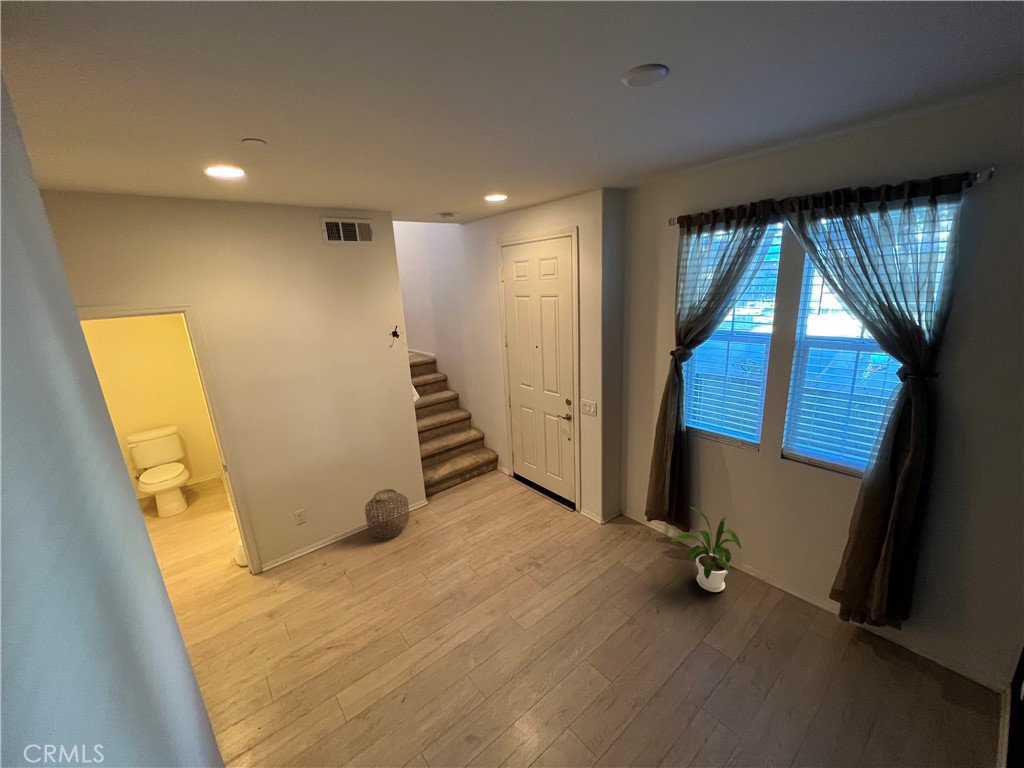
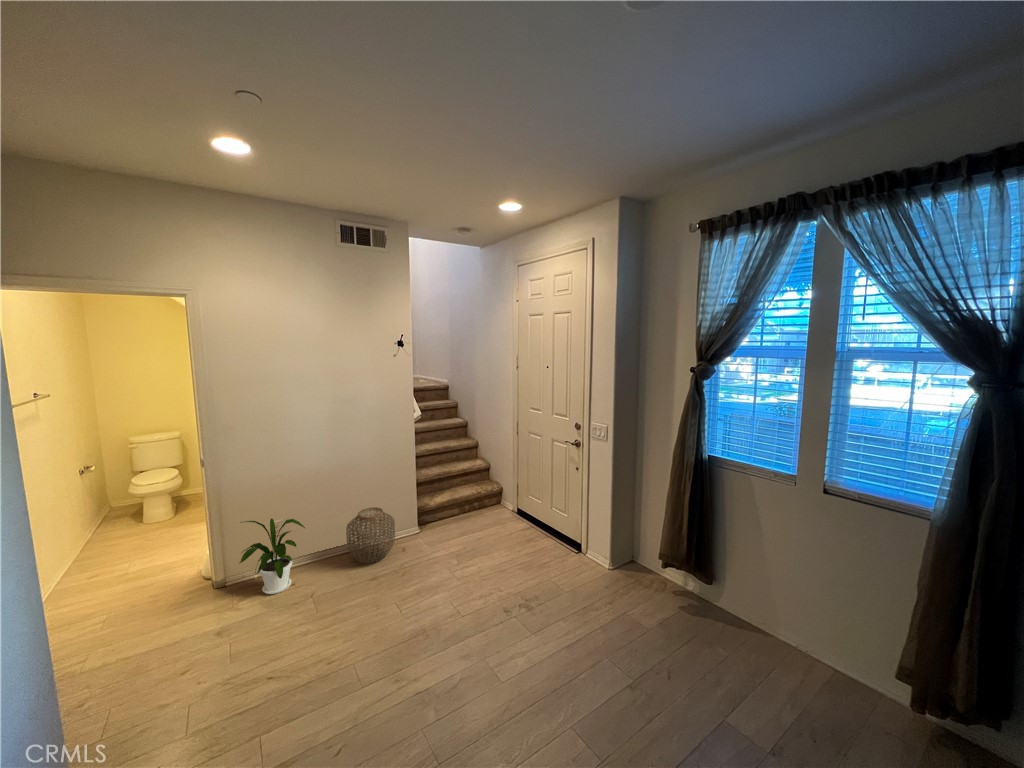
house plant: present [670,506,741,592] -> present [239,518,305,594]

